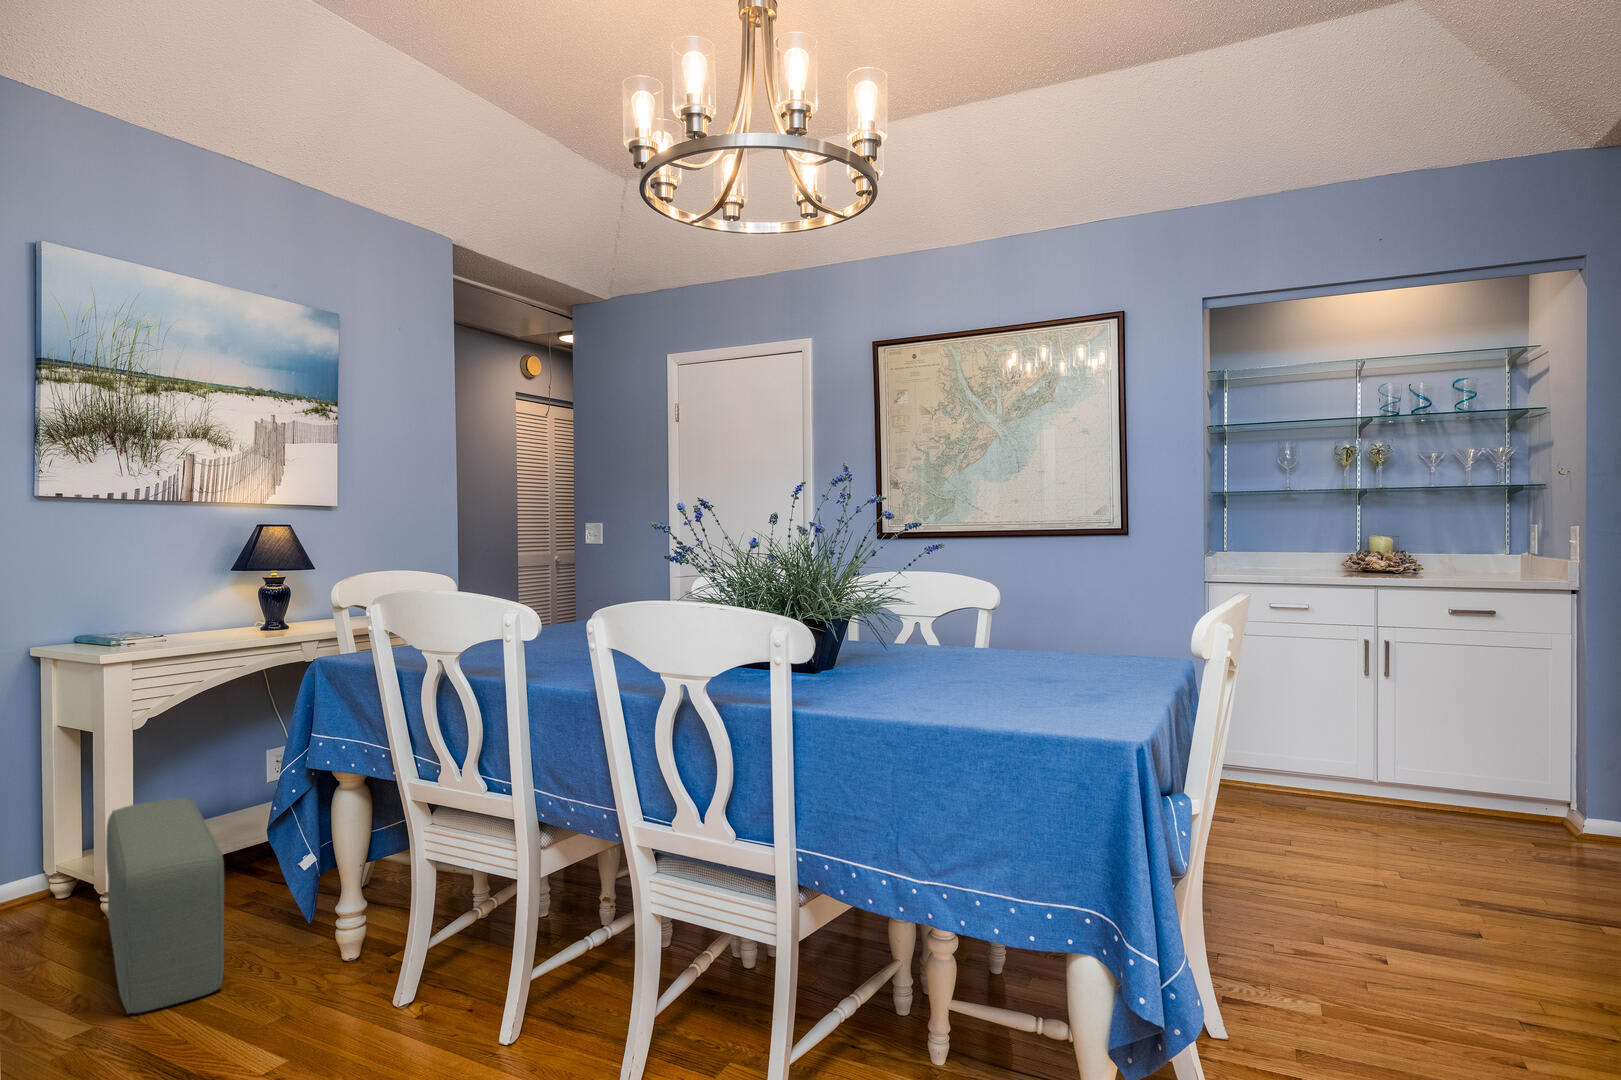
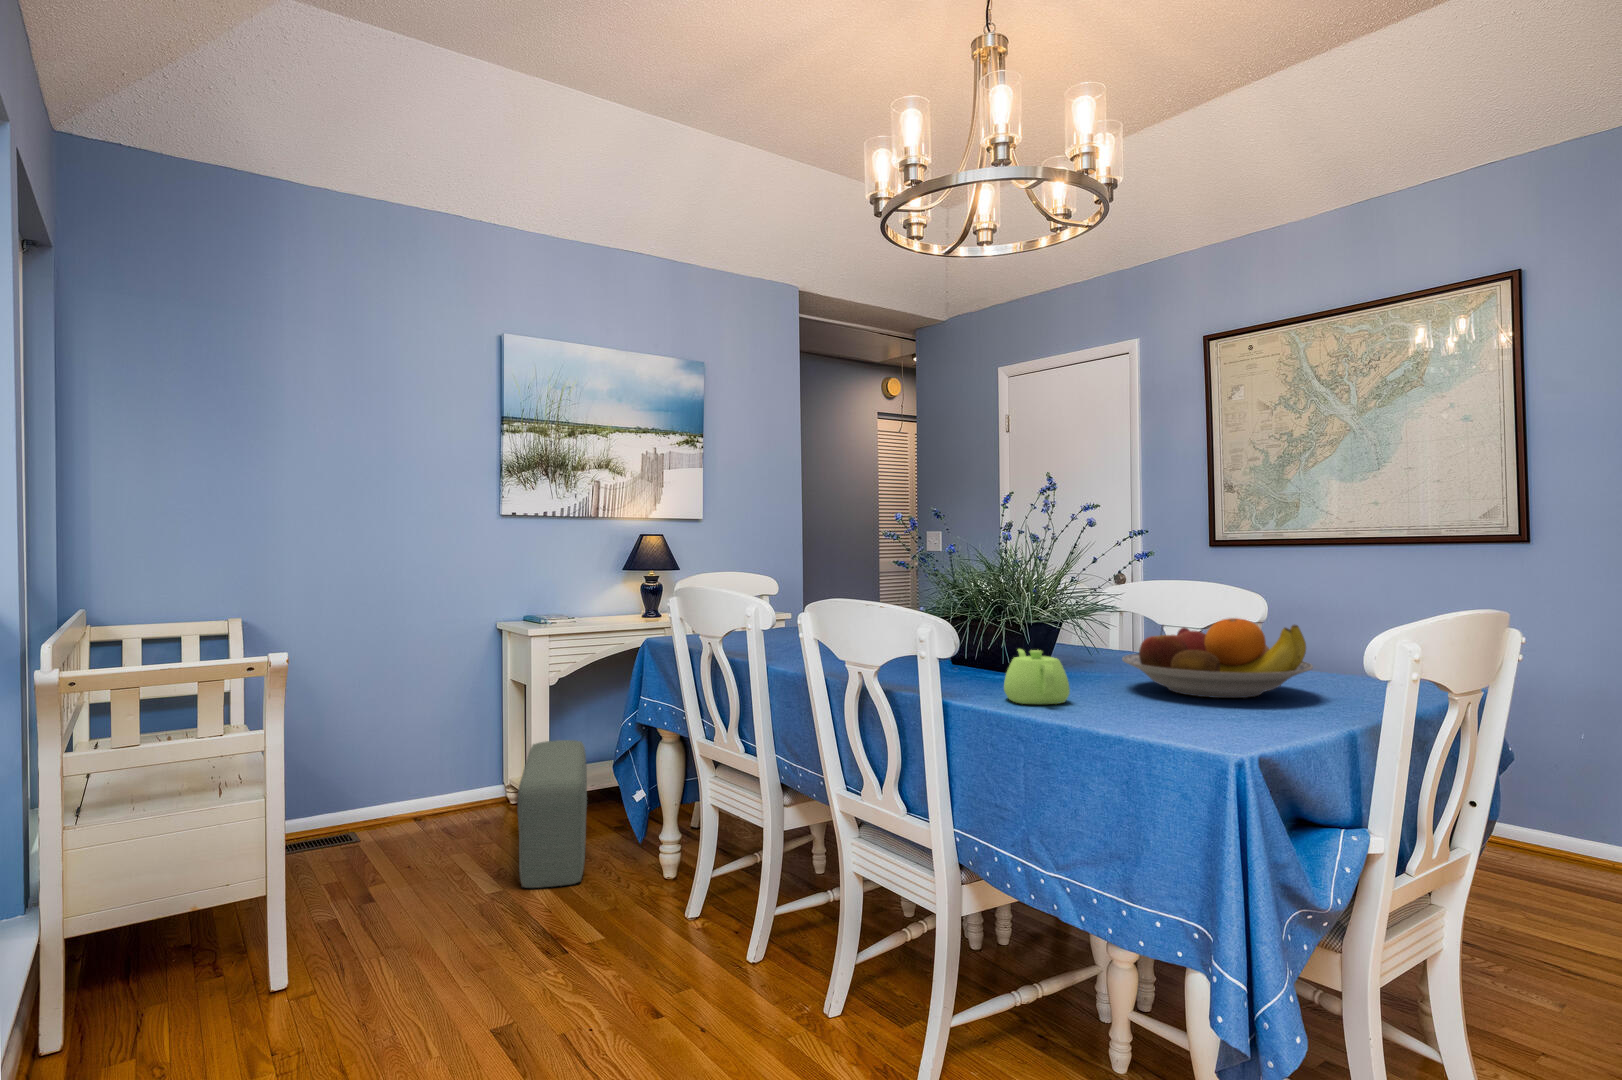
fruit bowl: none [931,609,1104,687] -> present [1122,618,1313,698]
teapot: none [846,649,916,708] -> present [1004,649,1070,704]

